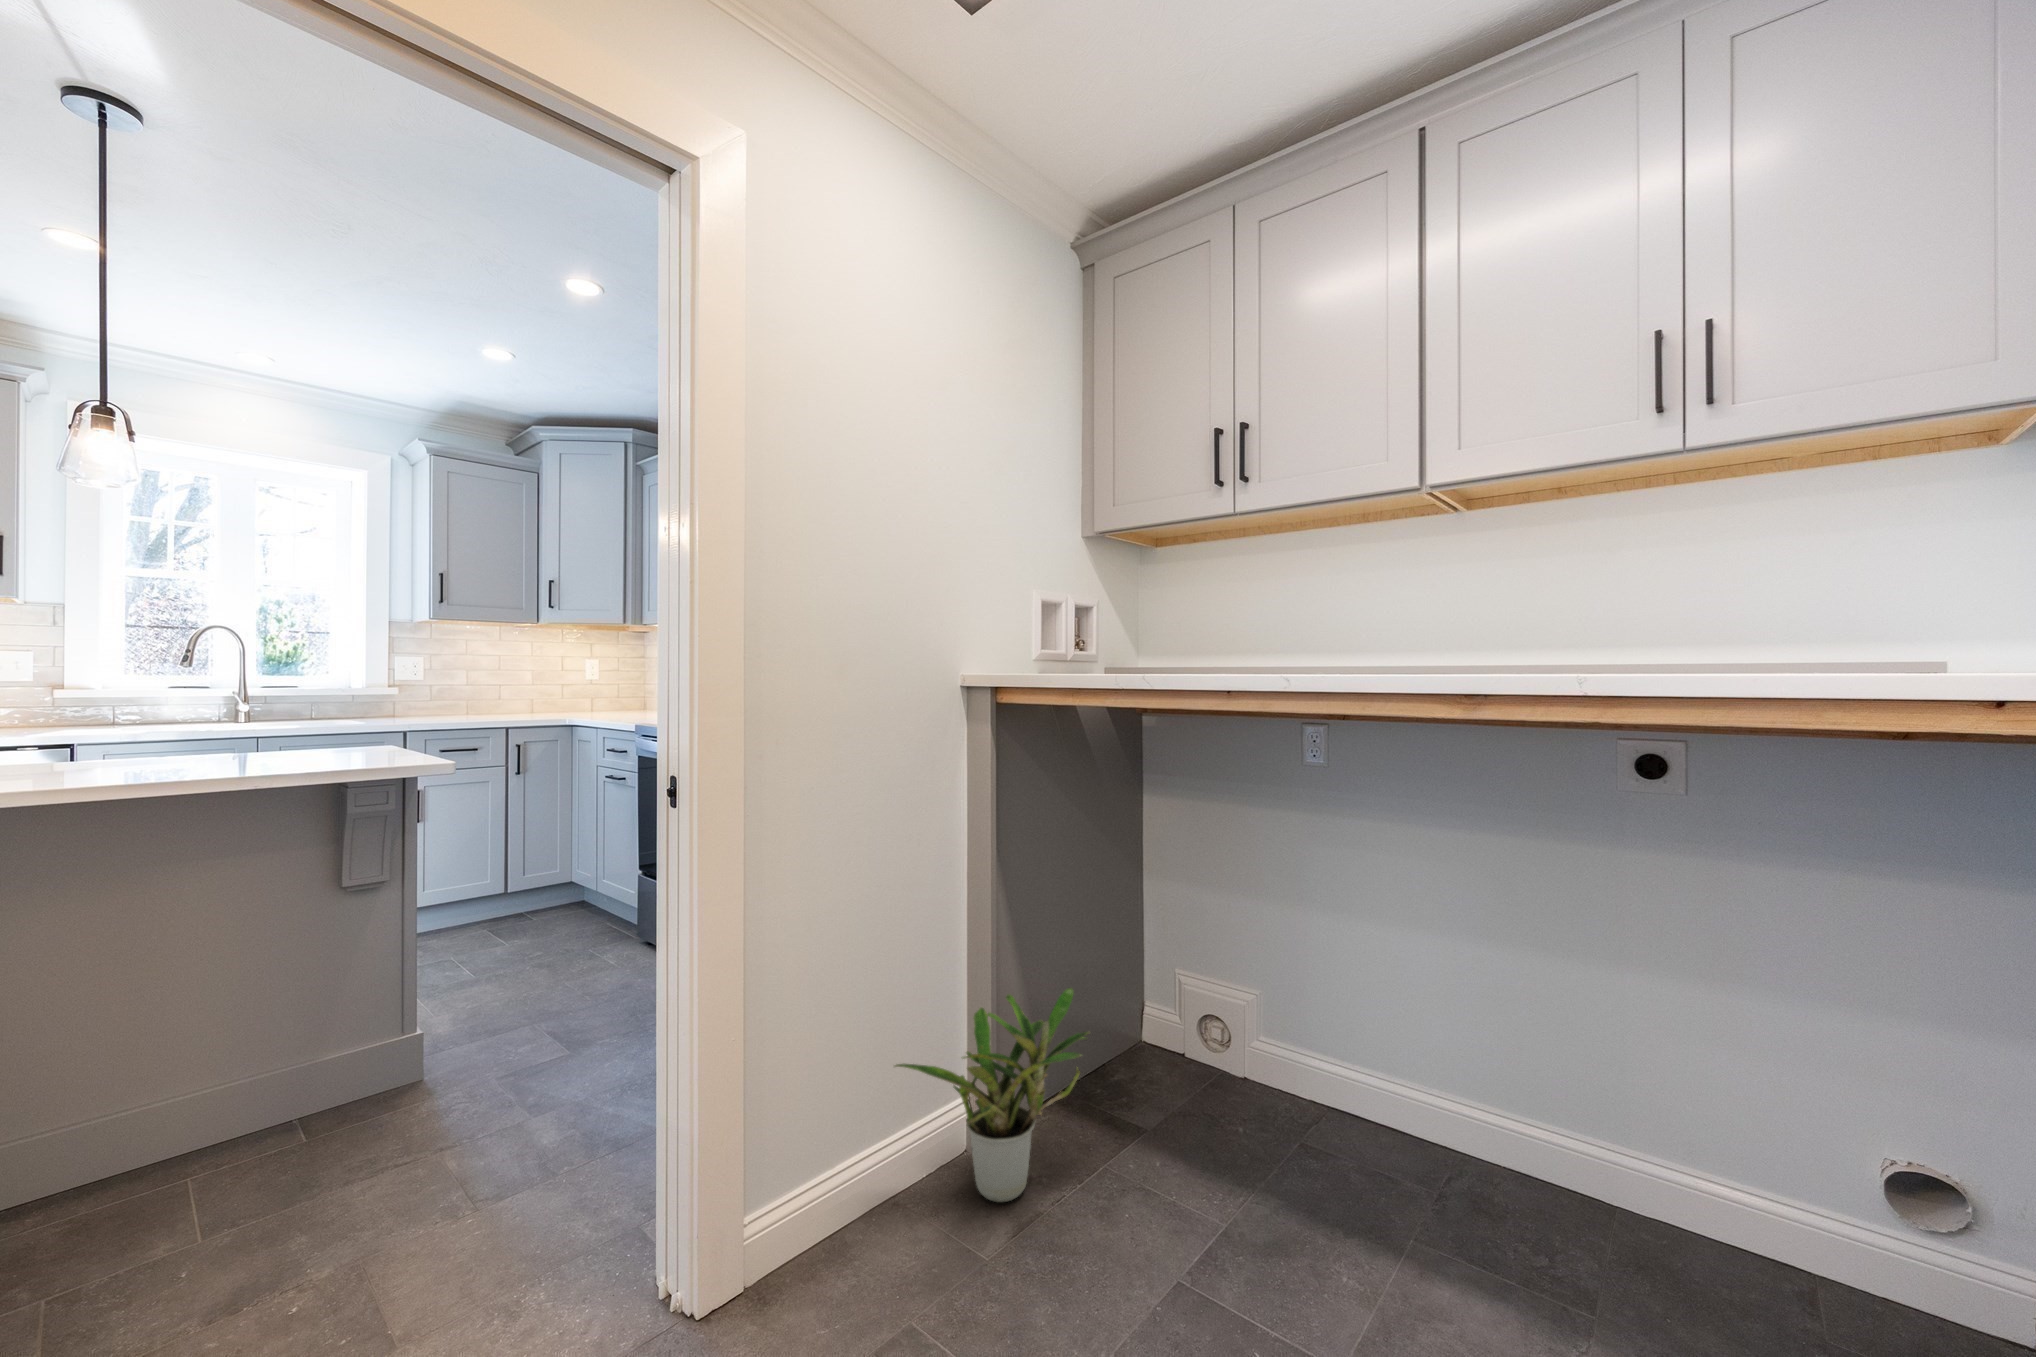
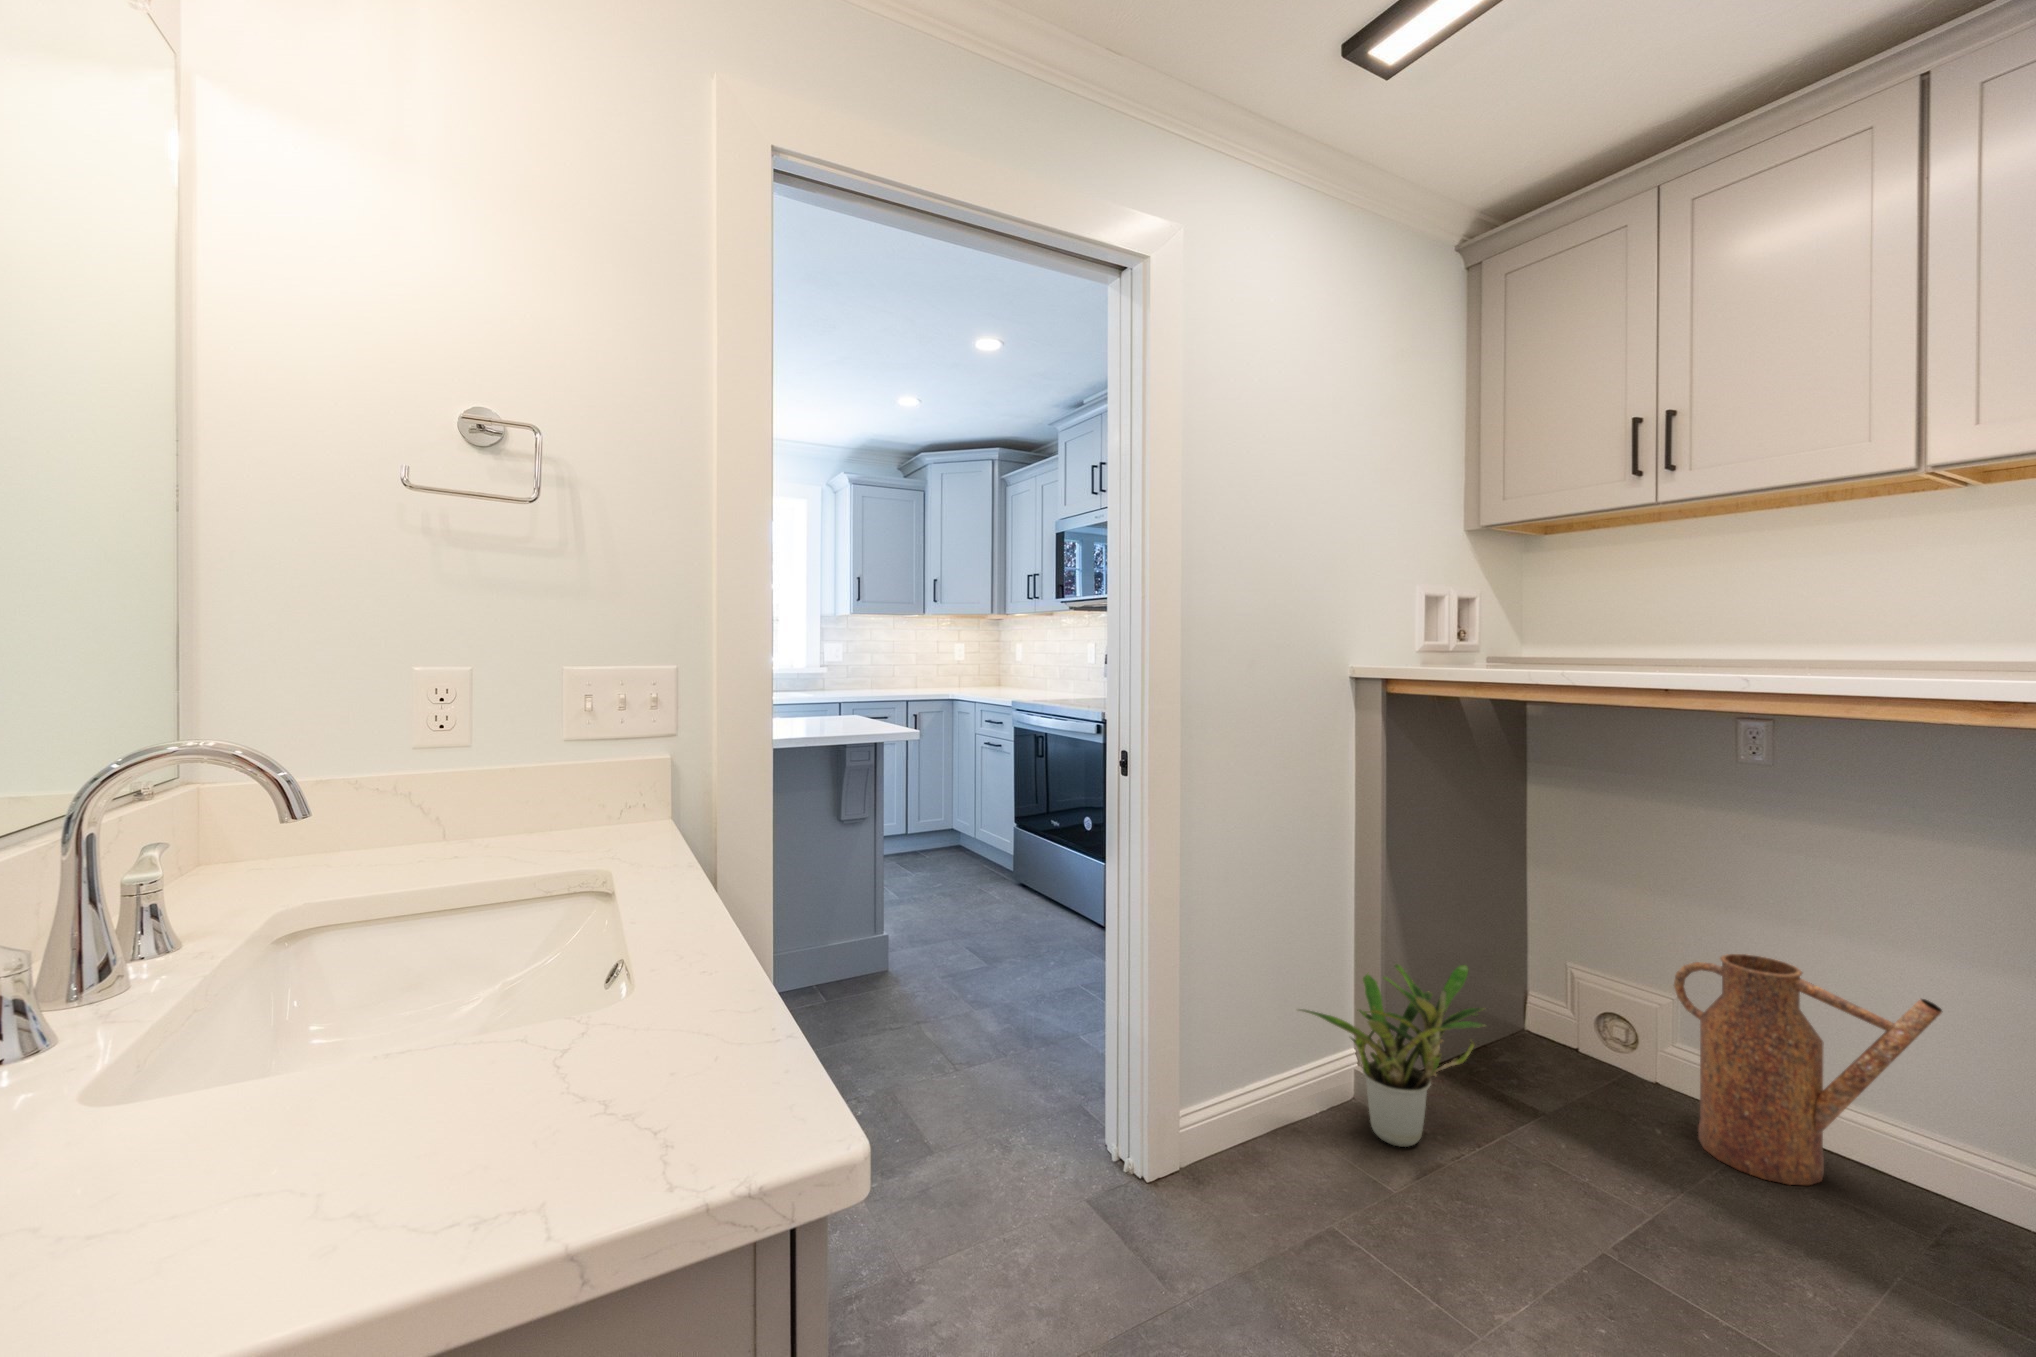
watering can: none [1258,944,1451,1163] -> present [1674,954,1942,1185]

